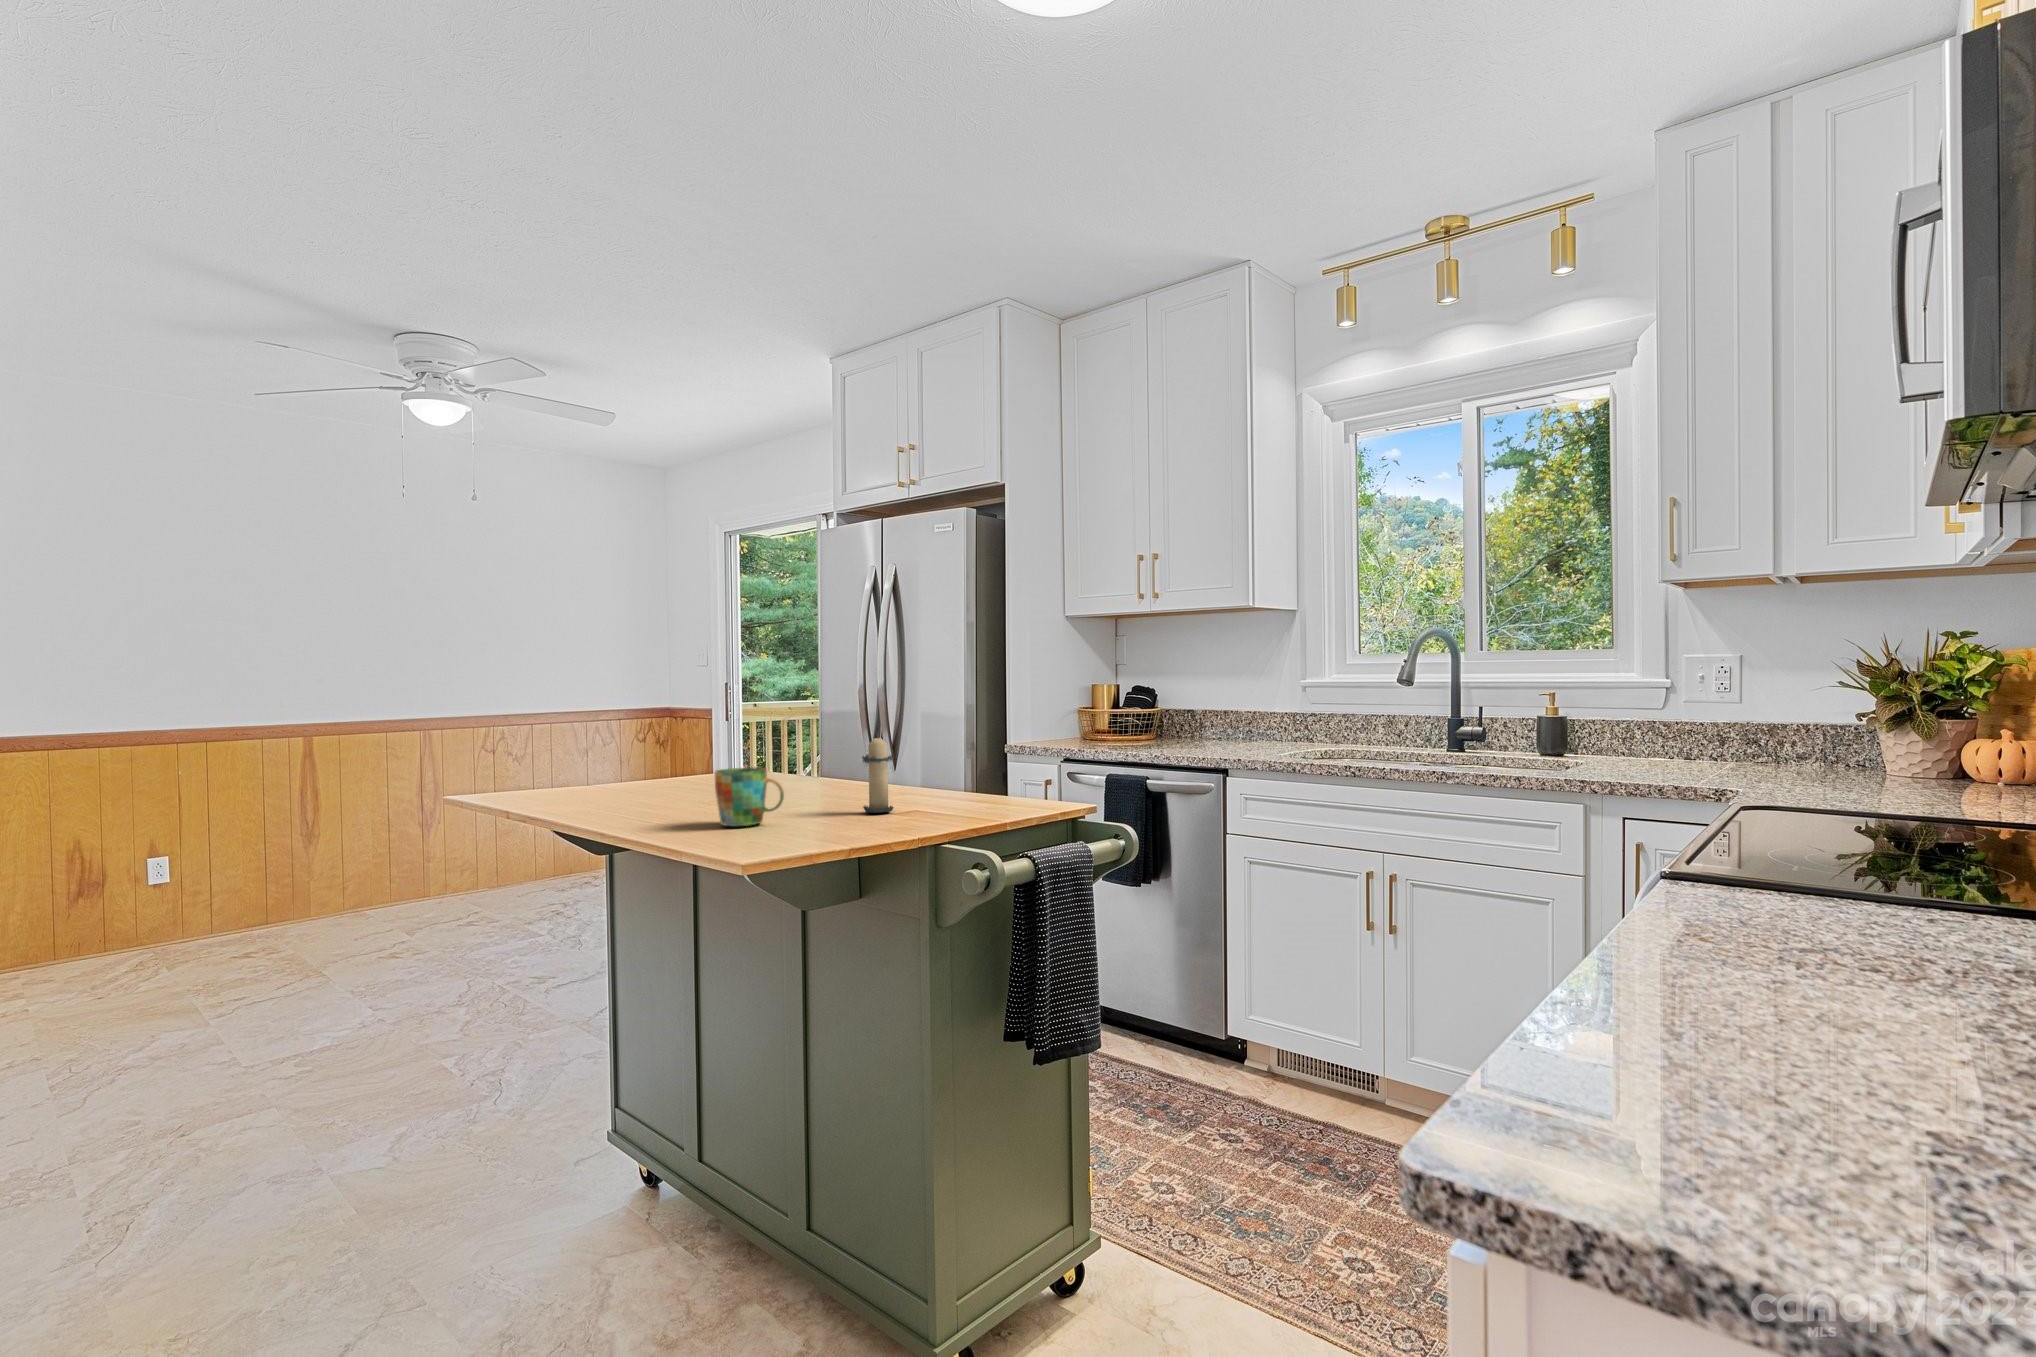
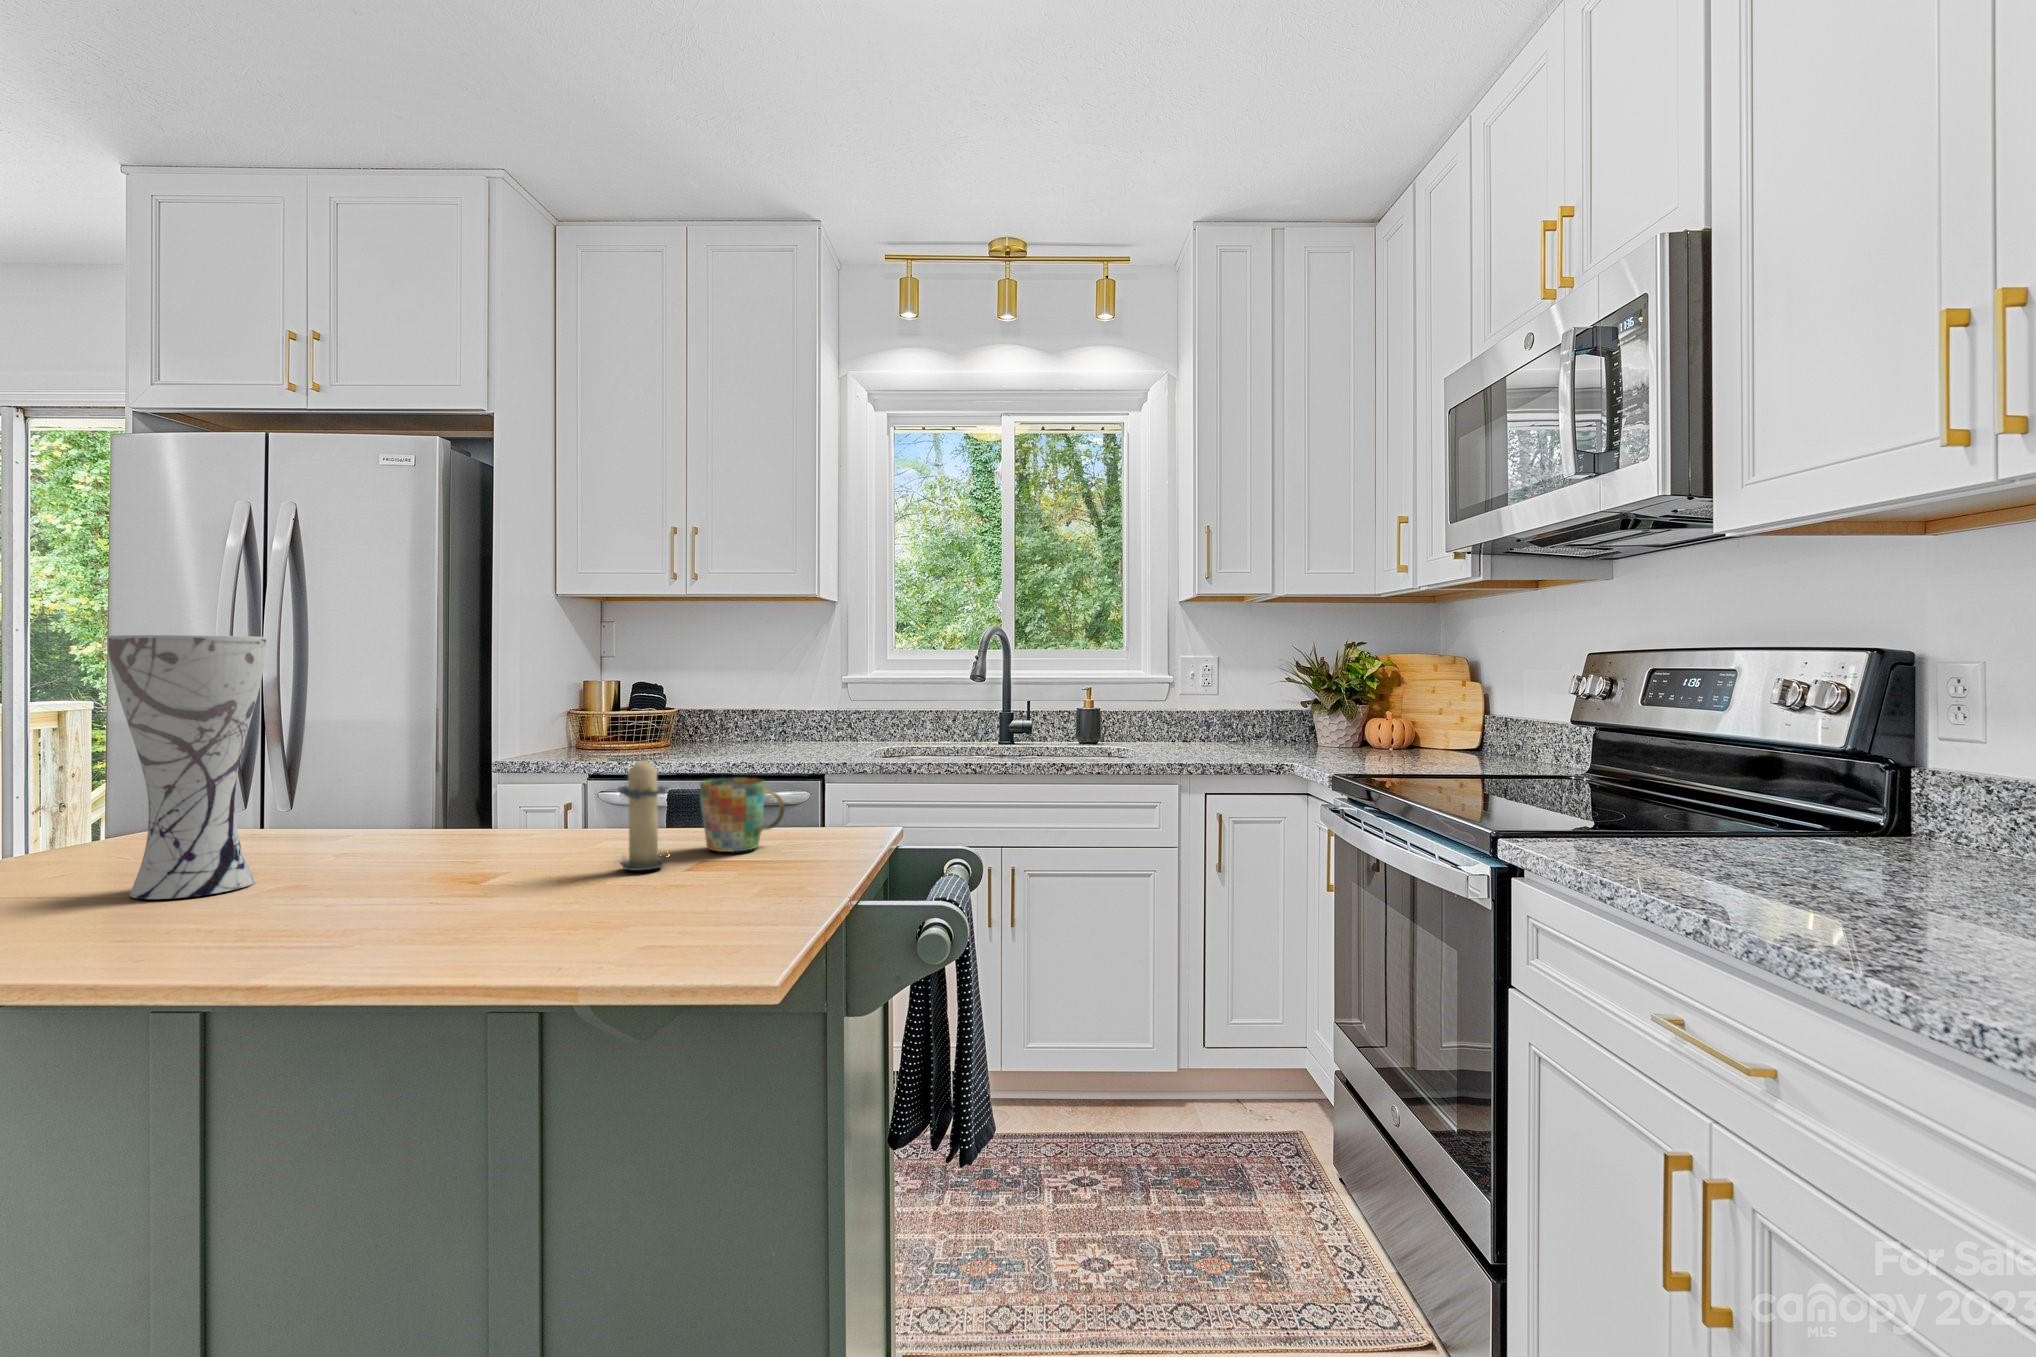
vase: none [646,658,718,803] -> present [107,635,266,899]
mug: present [715,767,784,826] -> present [700,778,784,852]

